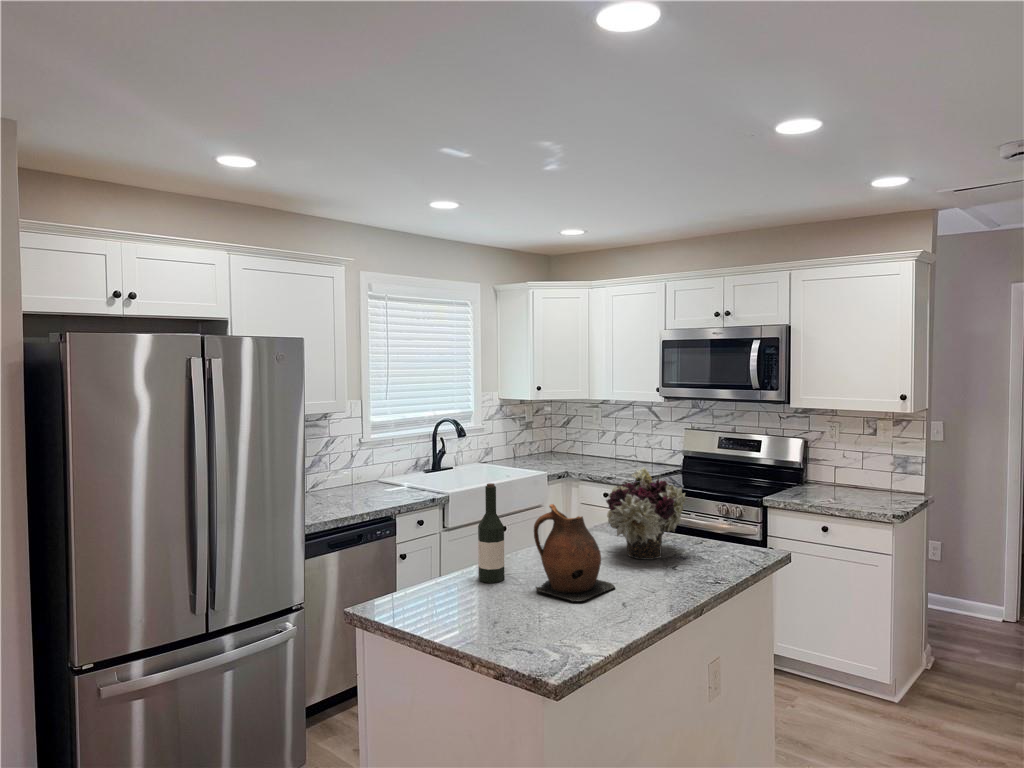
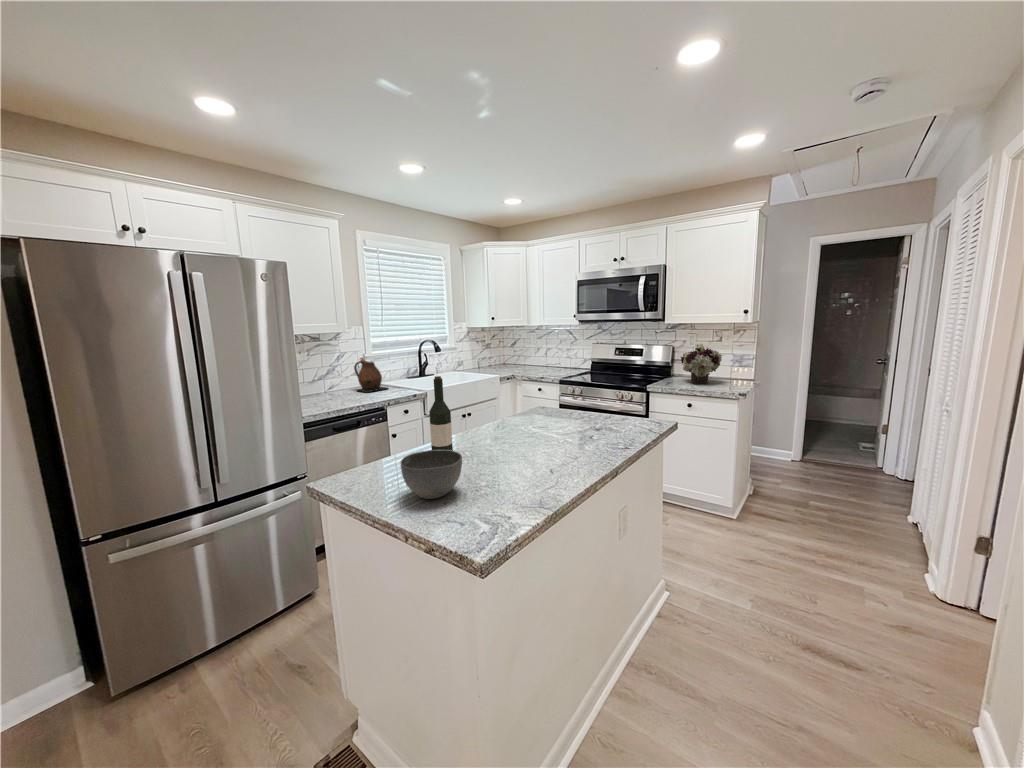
flower arrangement: present [606,467,686,560] -> present [681,344,722,384]
ceramic pitcher: present [534,504,615,602] -> present [354,358,388,392]
bowl: none [458,571,526,627] -> present [401,450,462,499]

